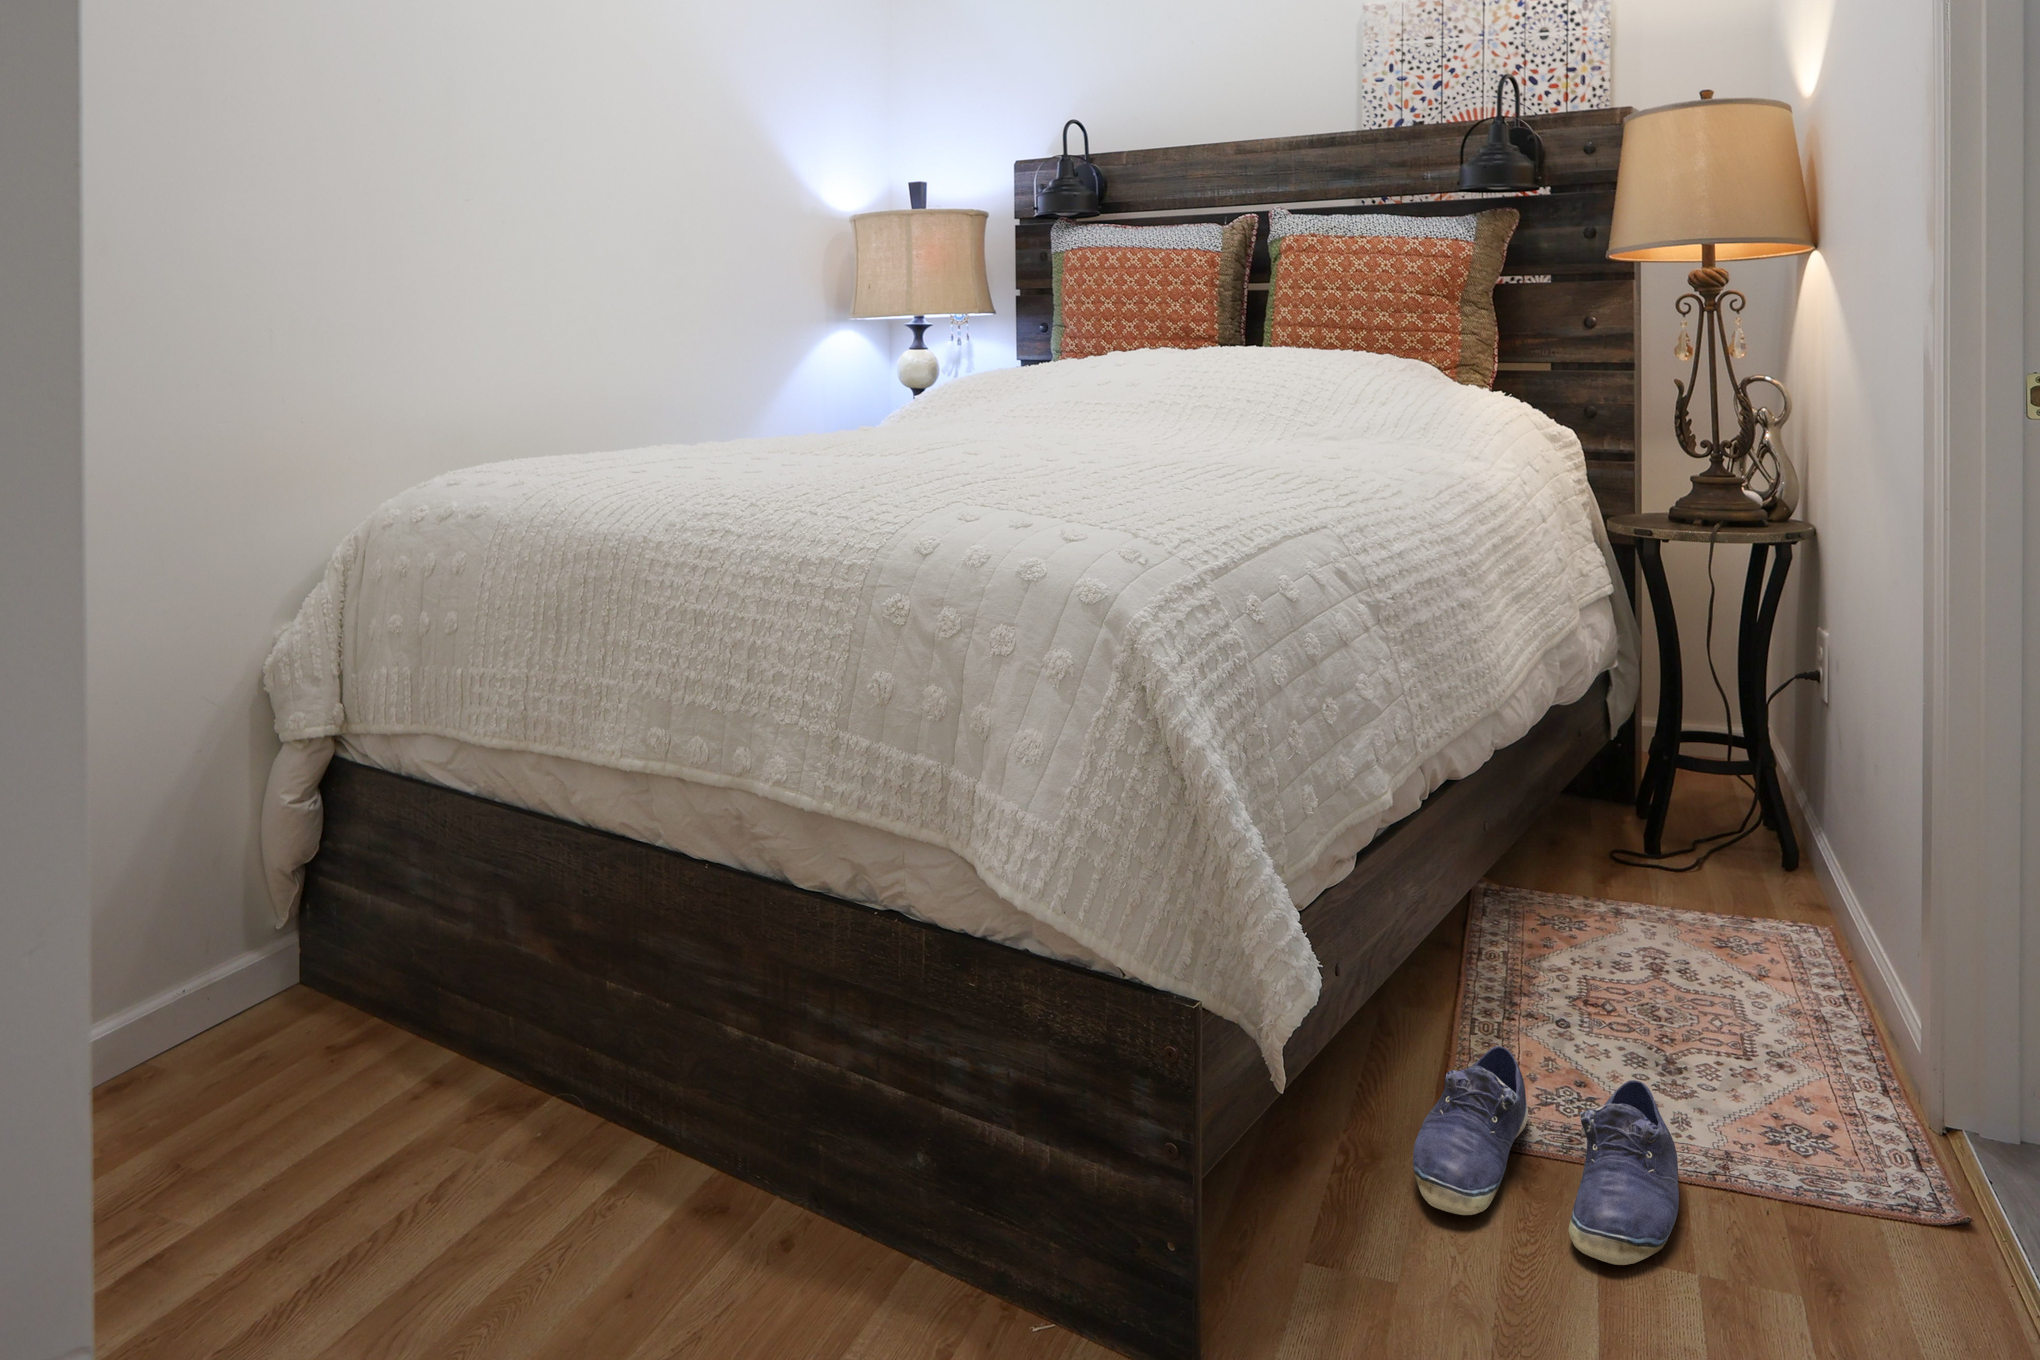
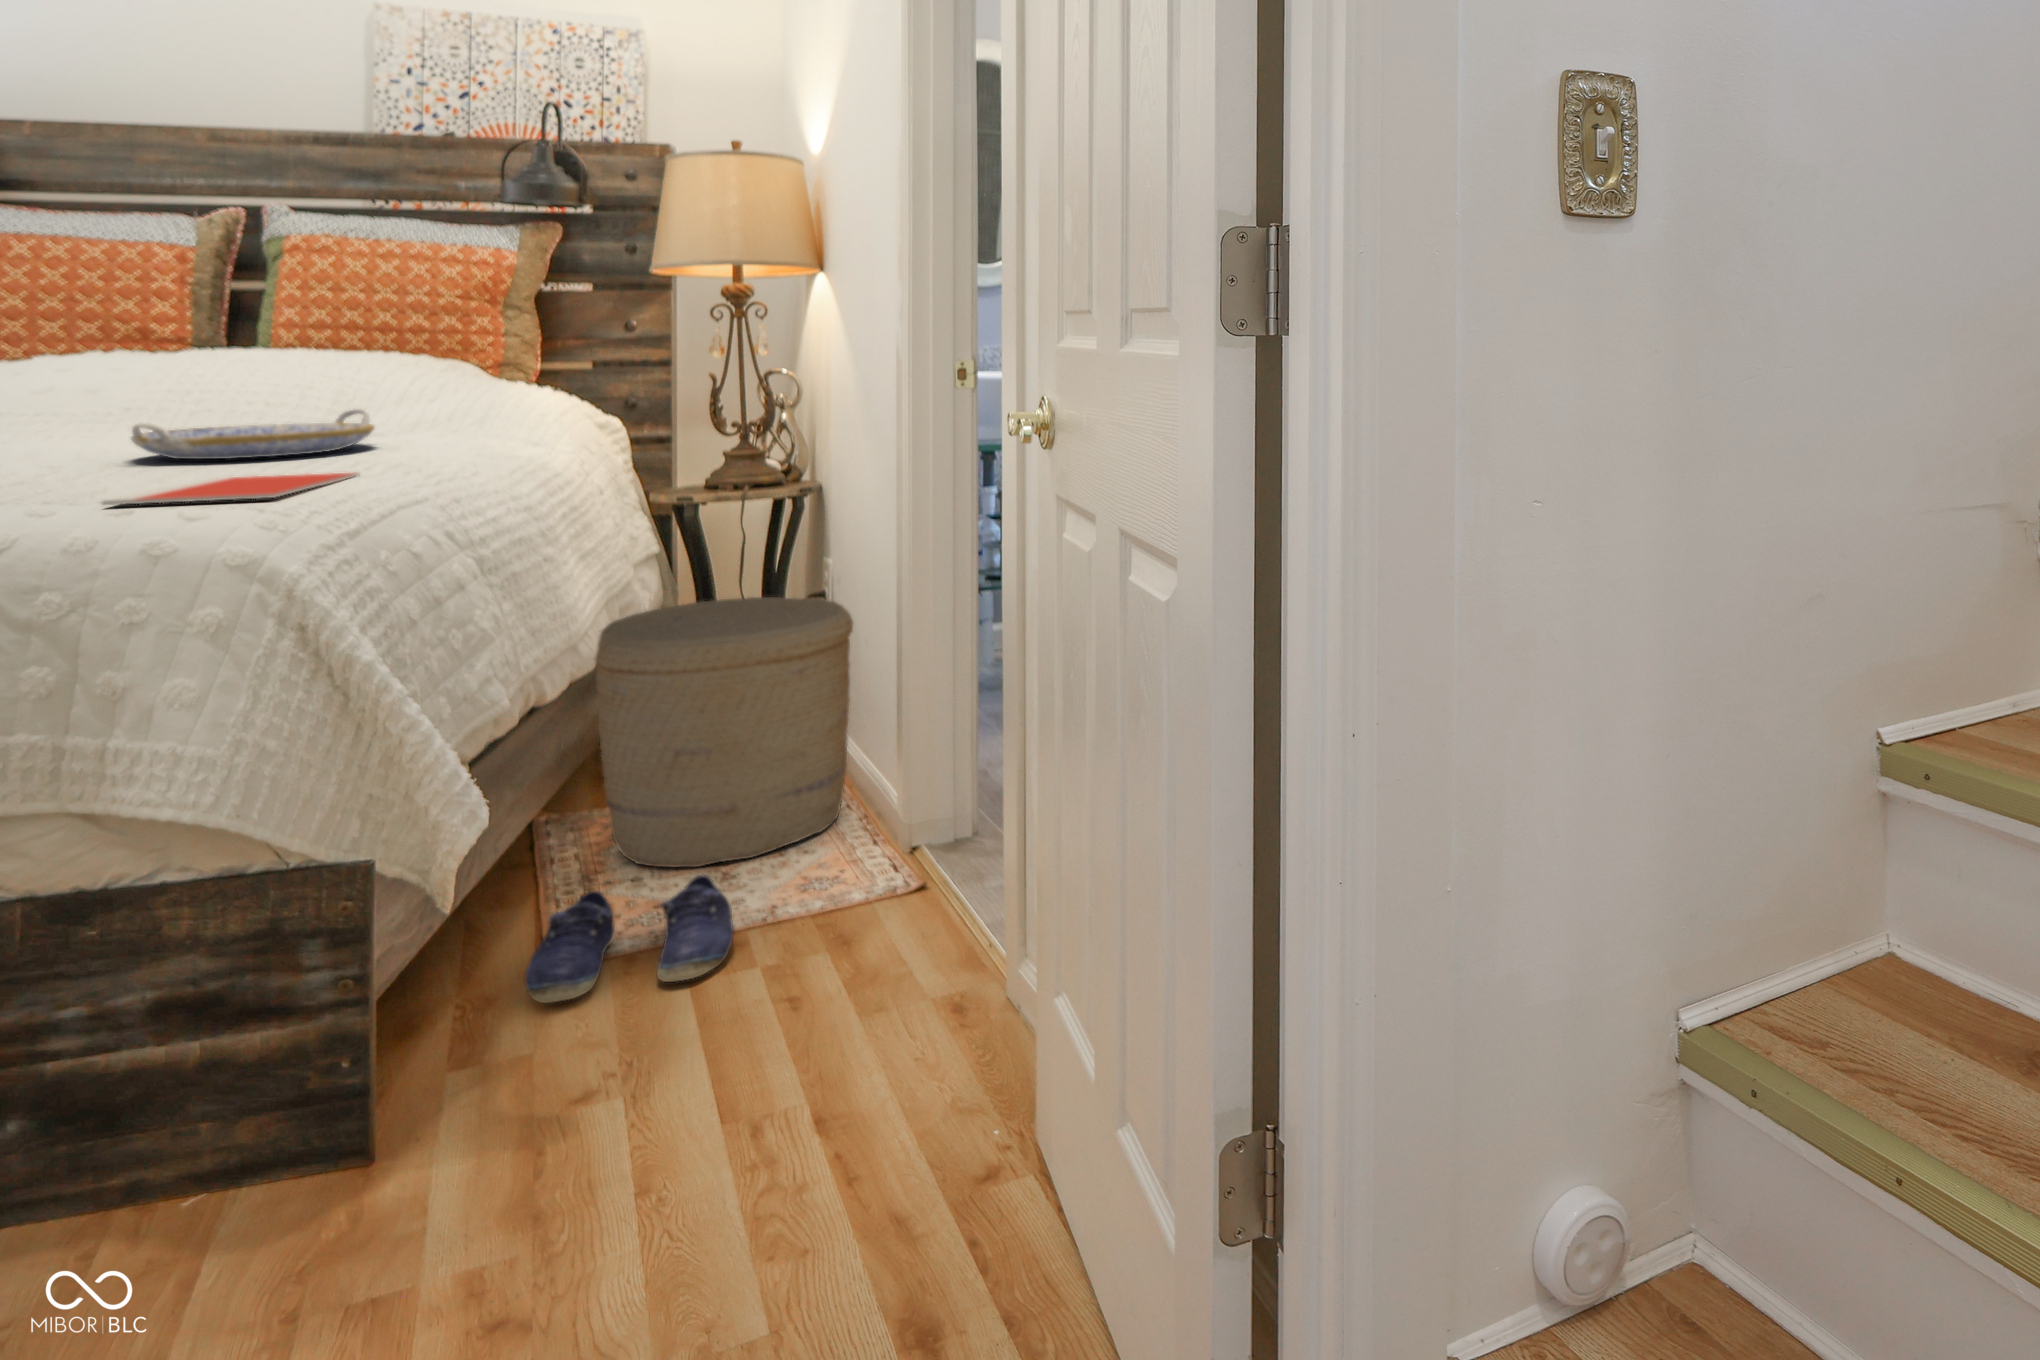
serving tray: none [1128,402,1319,446] -> present [131,409,374,459]
notebook: none [1045,465,1274,493] -> present [102,473,359,505]
woven basket: none [1521,669,1864,1055] -> present [595,597,853,868]

